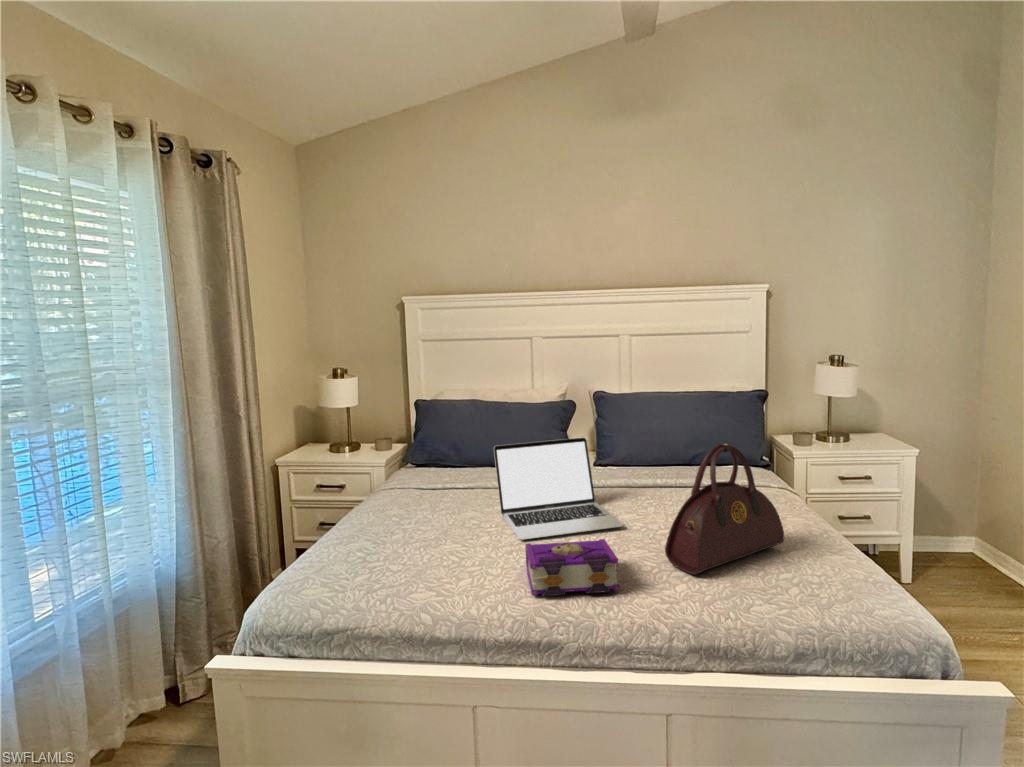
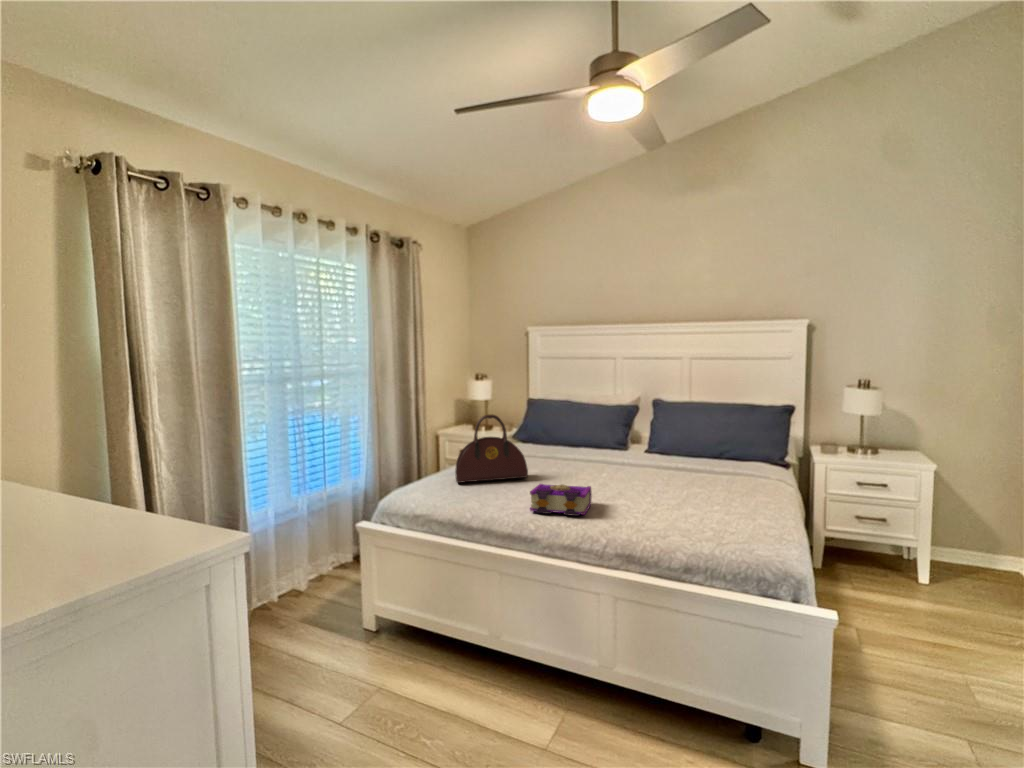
laptop: present [494,438,623,540] -> none [548,426,624,486]
handbag: present [665,444,784,575] -> present [455,414,528,483]

